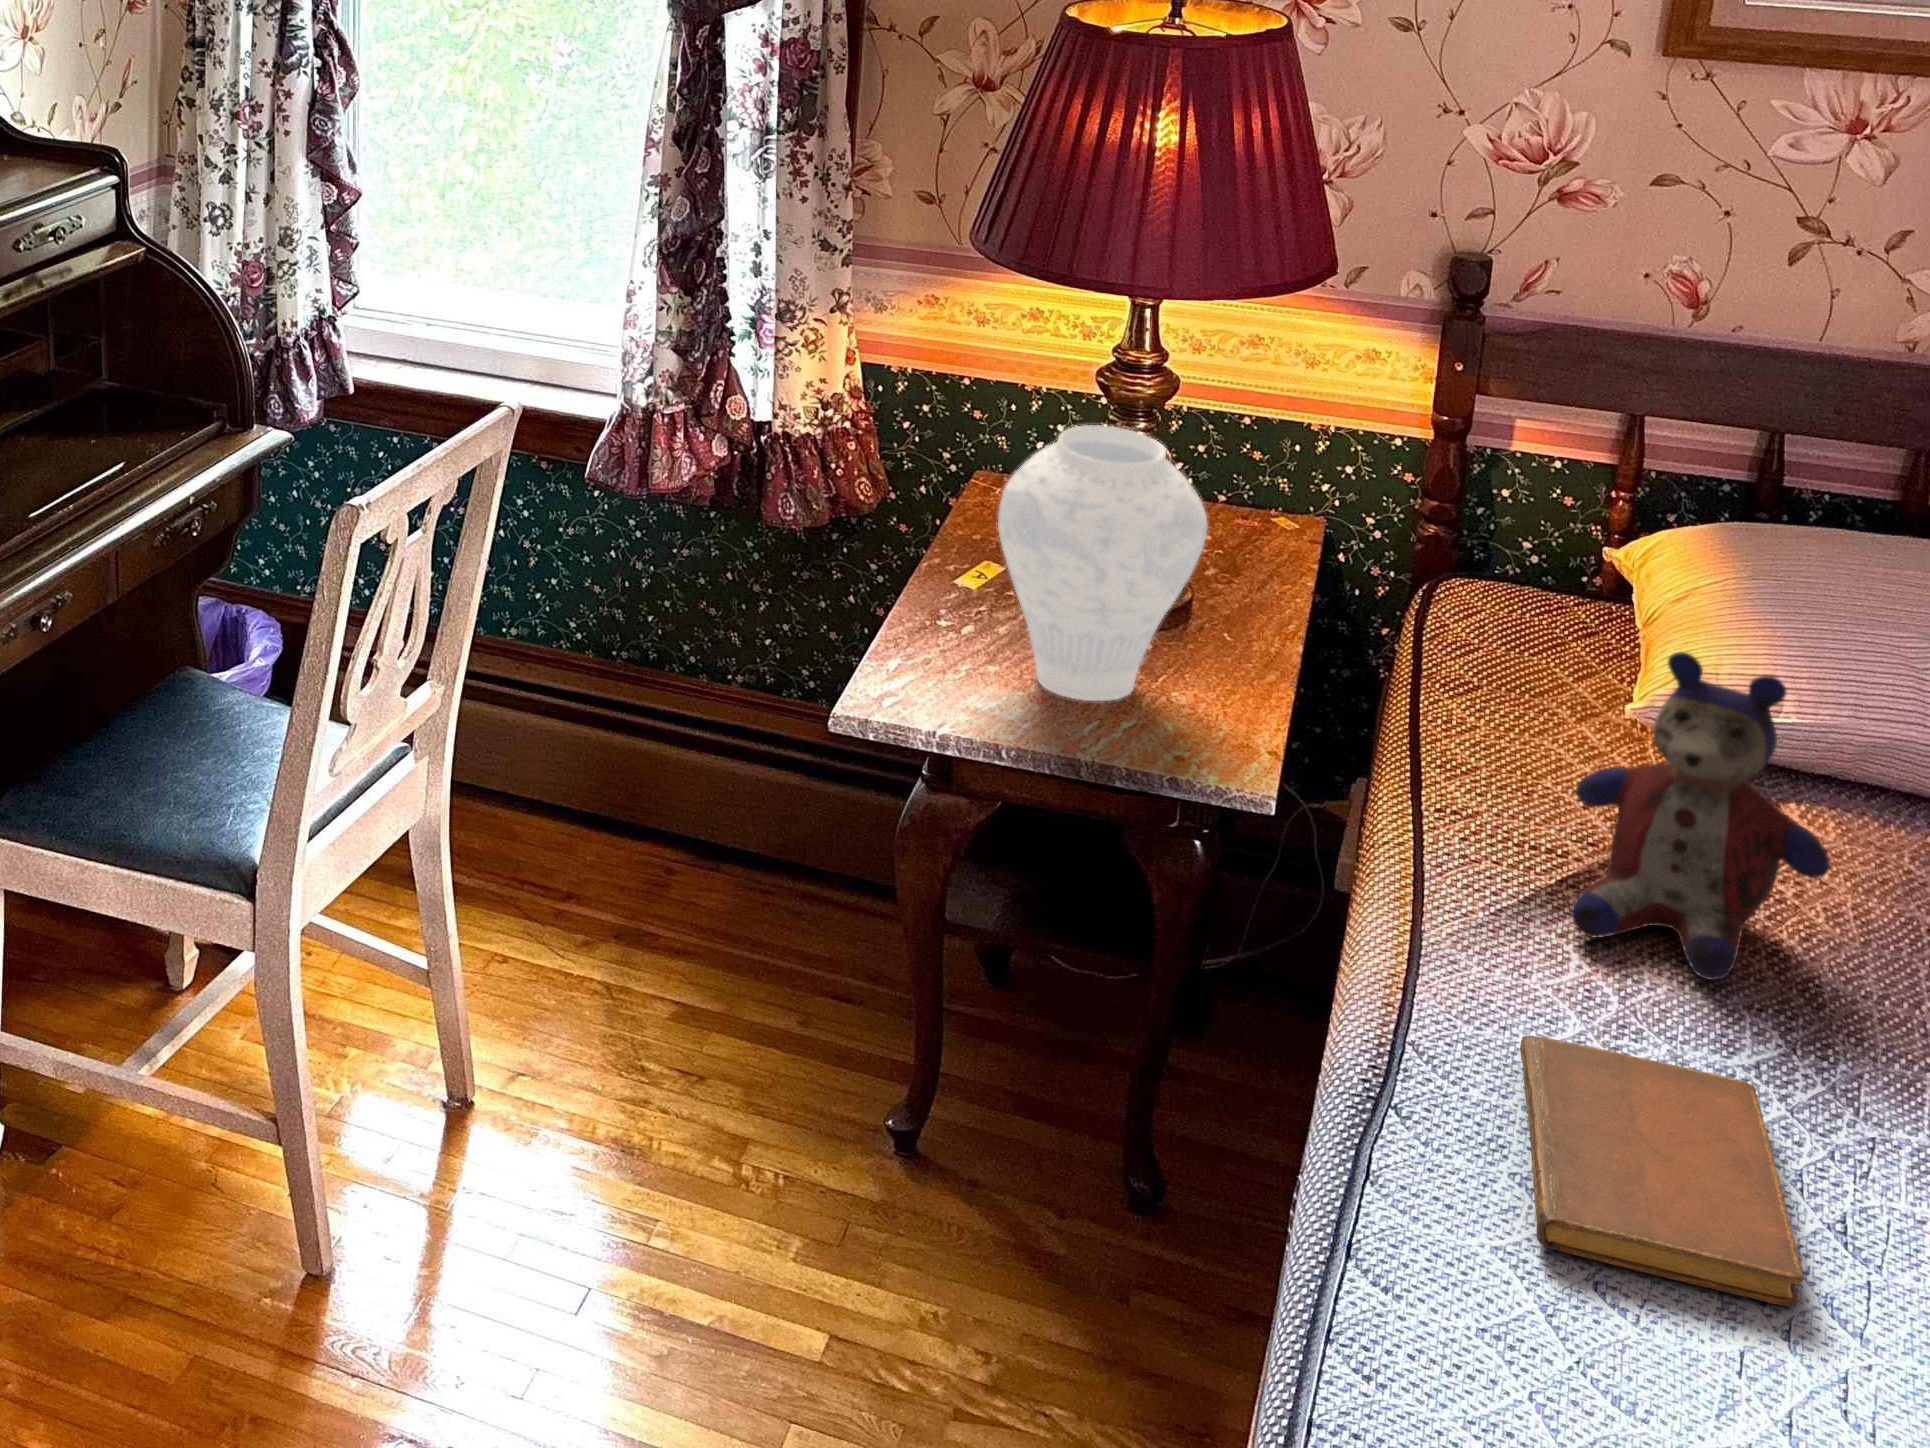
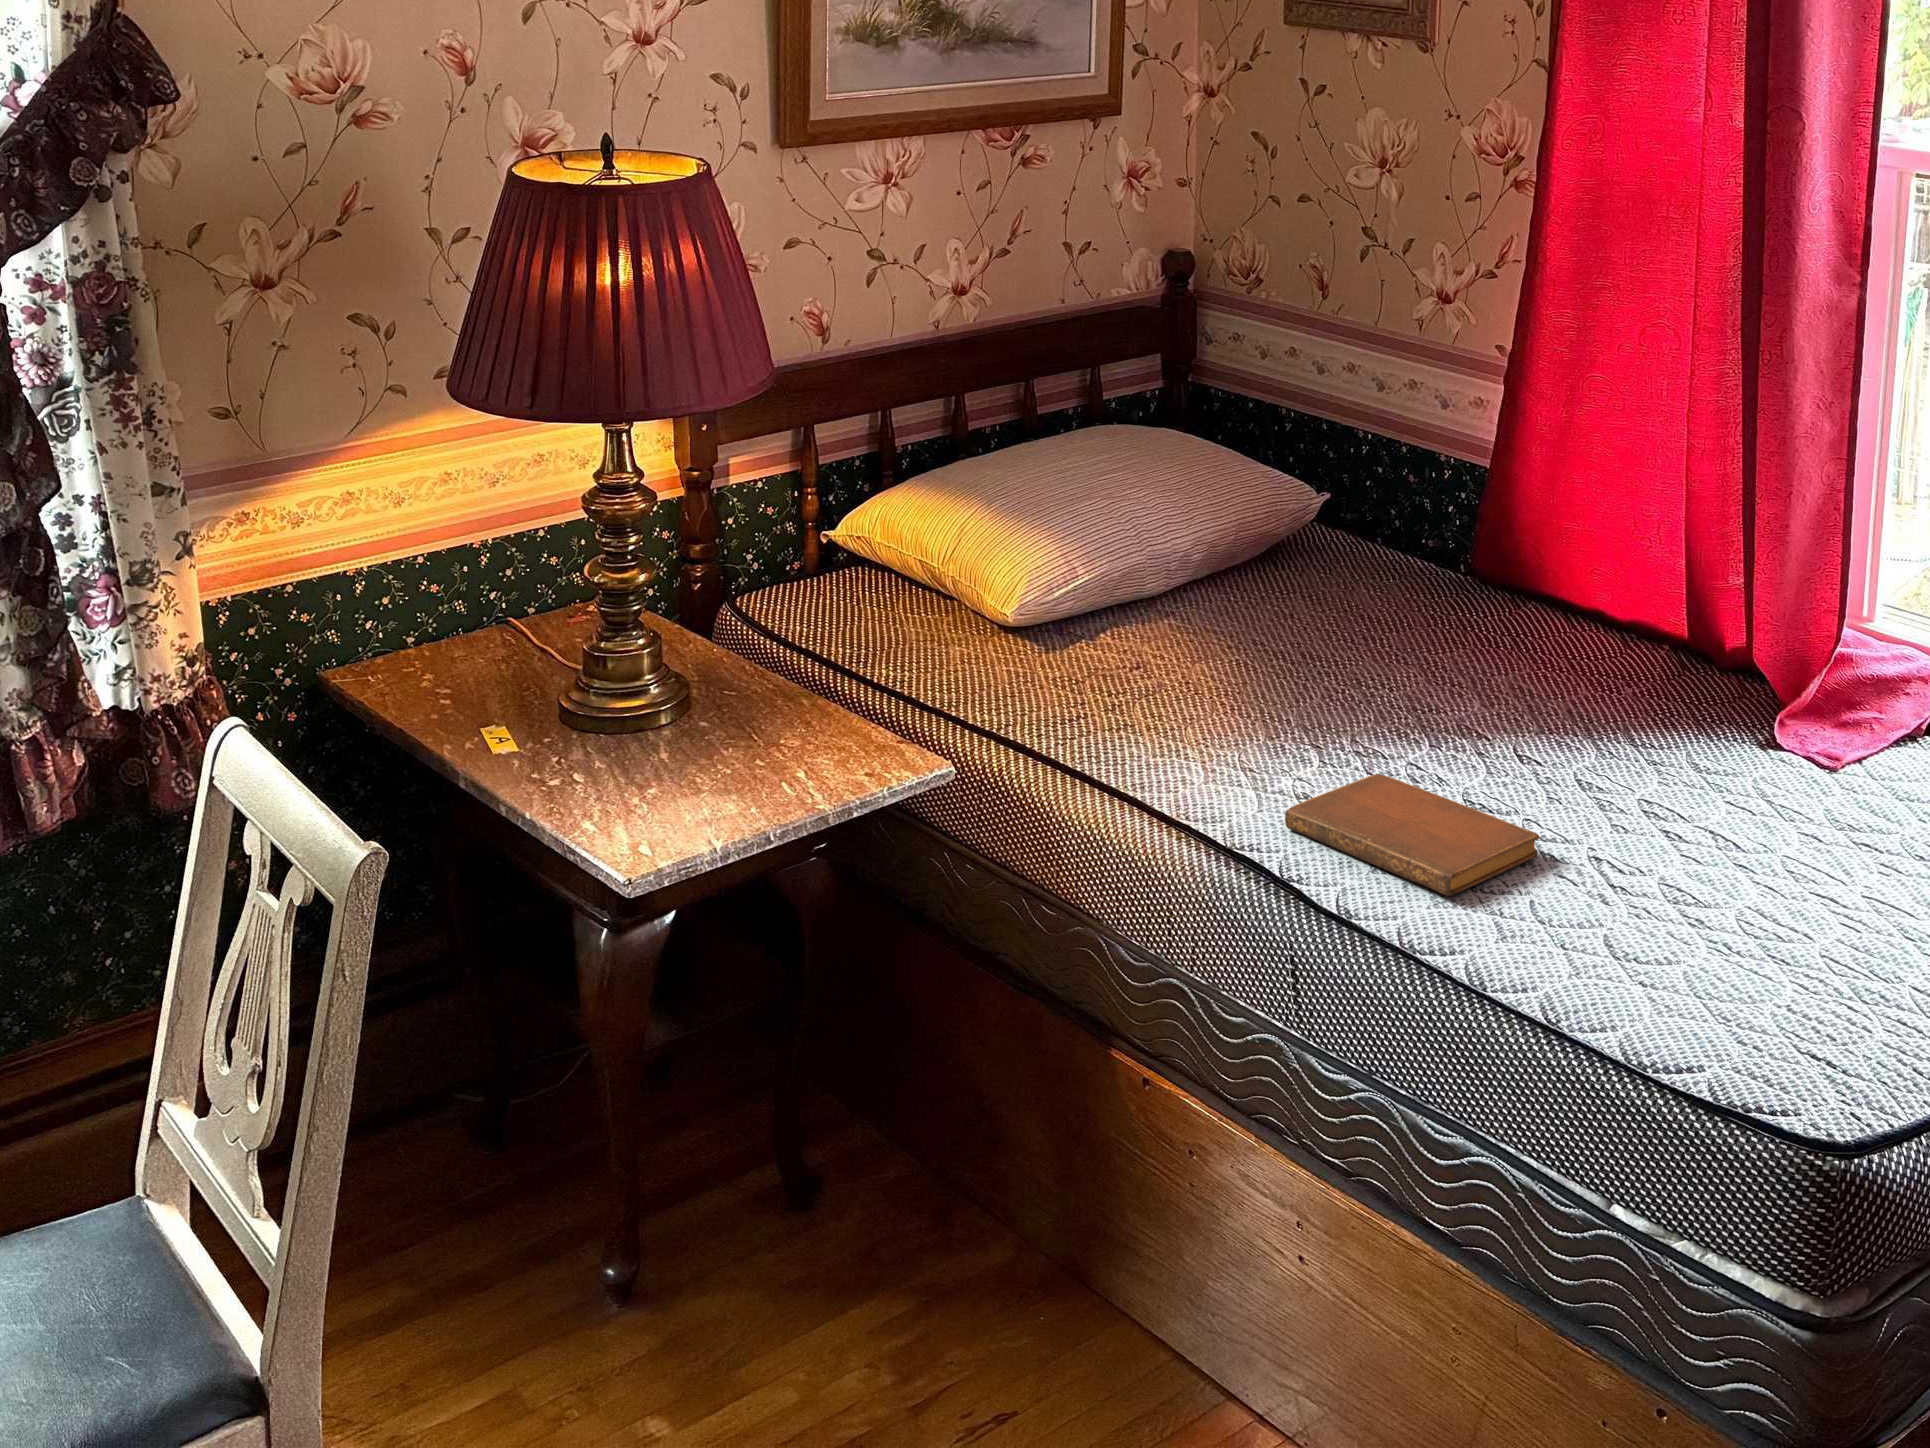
vase: present [998,425,1207,701] -> none [640,535,821,784]
stuffed bear: present [1571,652,1830,980] -> none [1122,536,1277,755]

